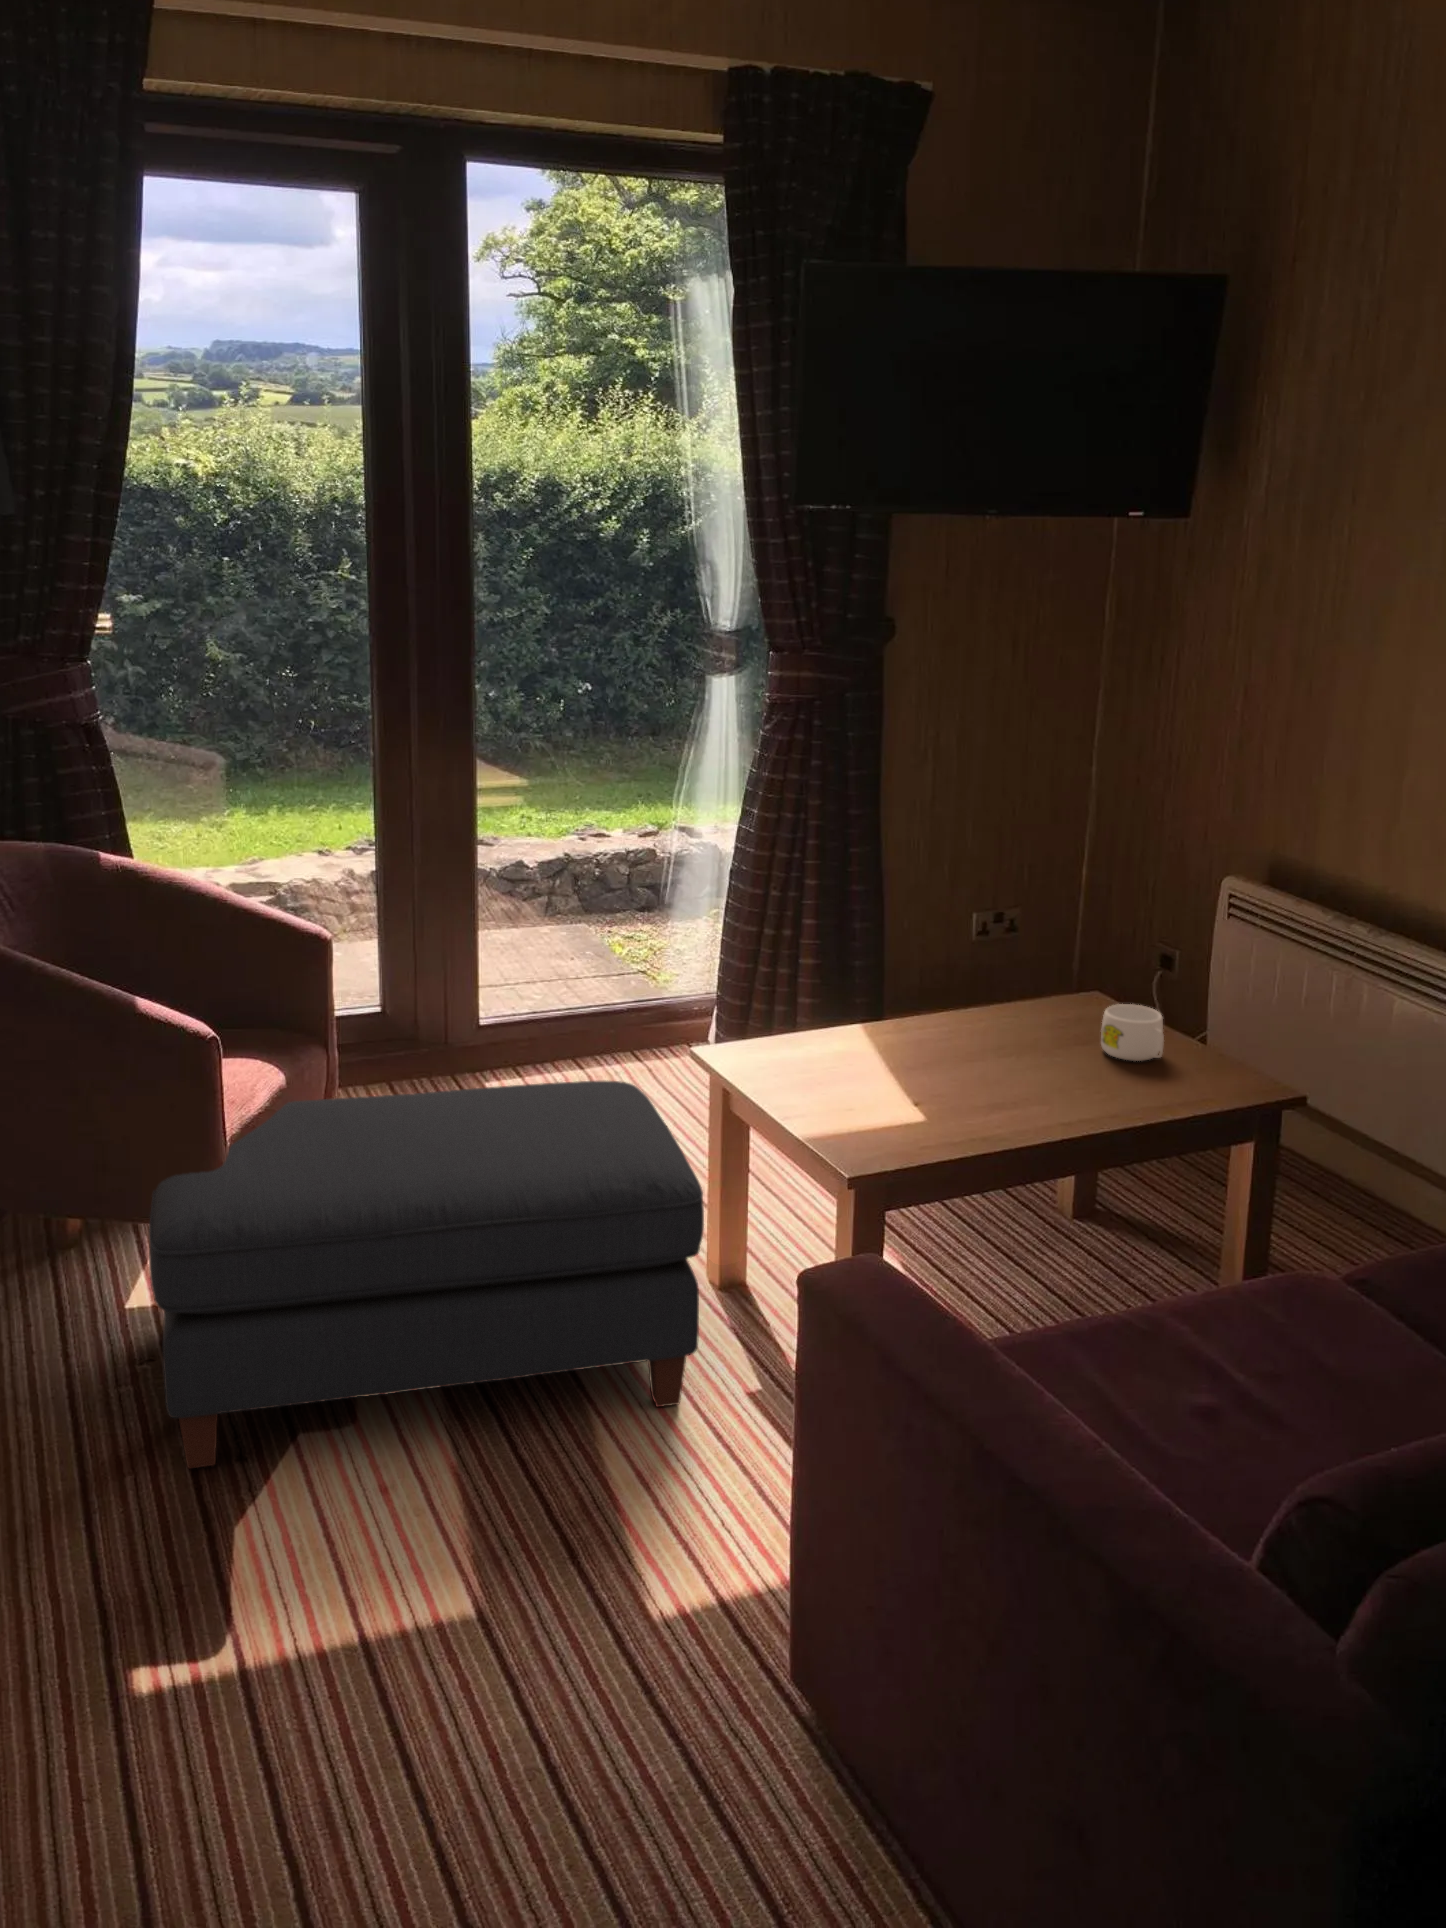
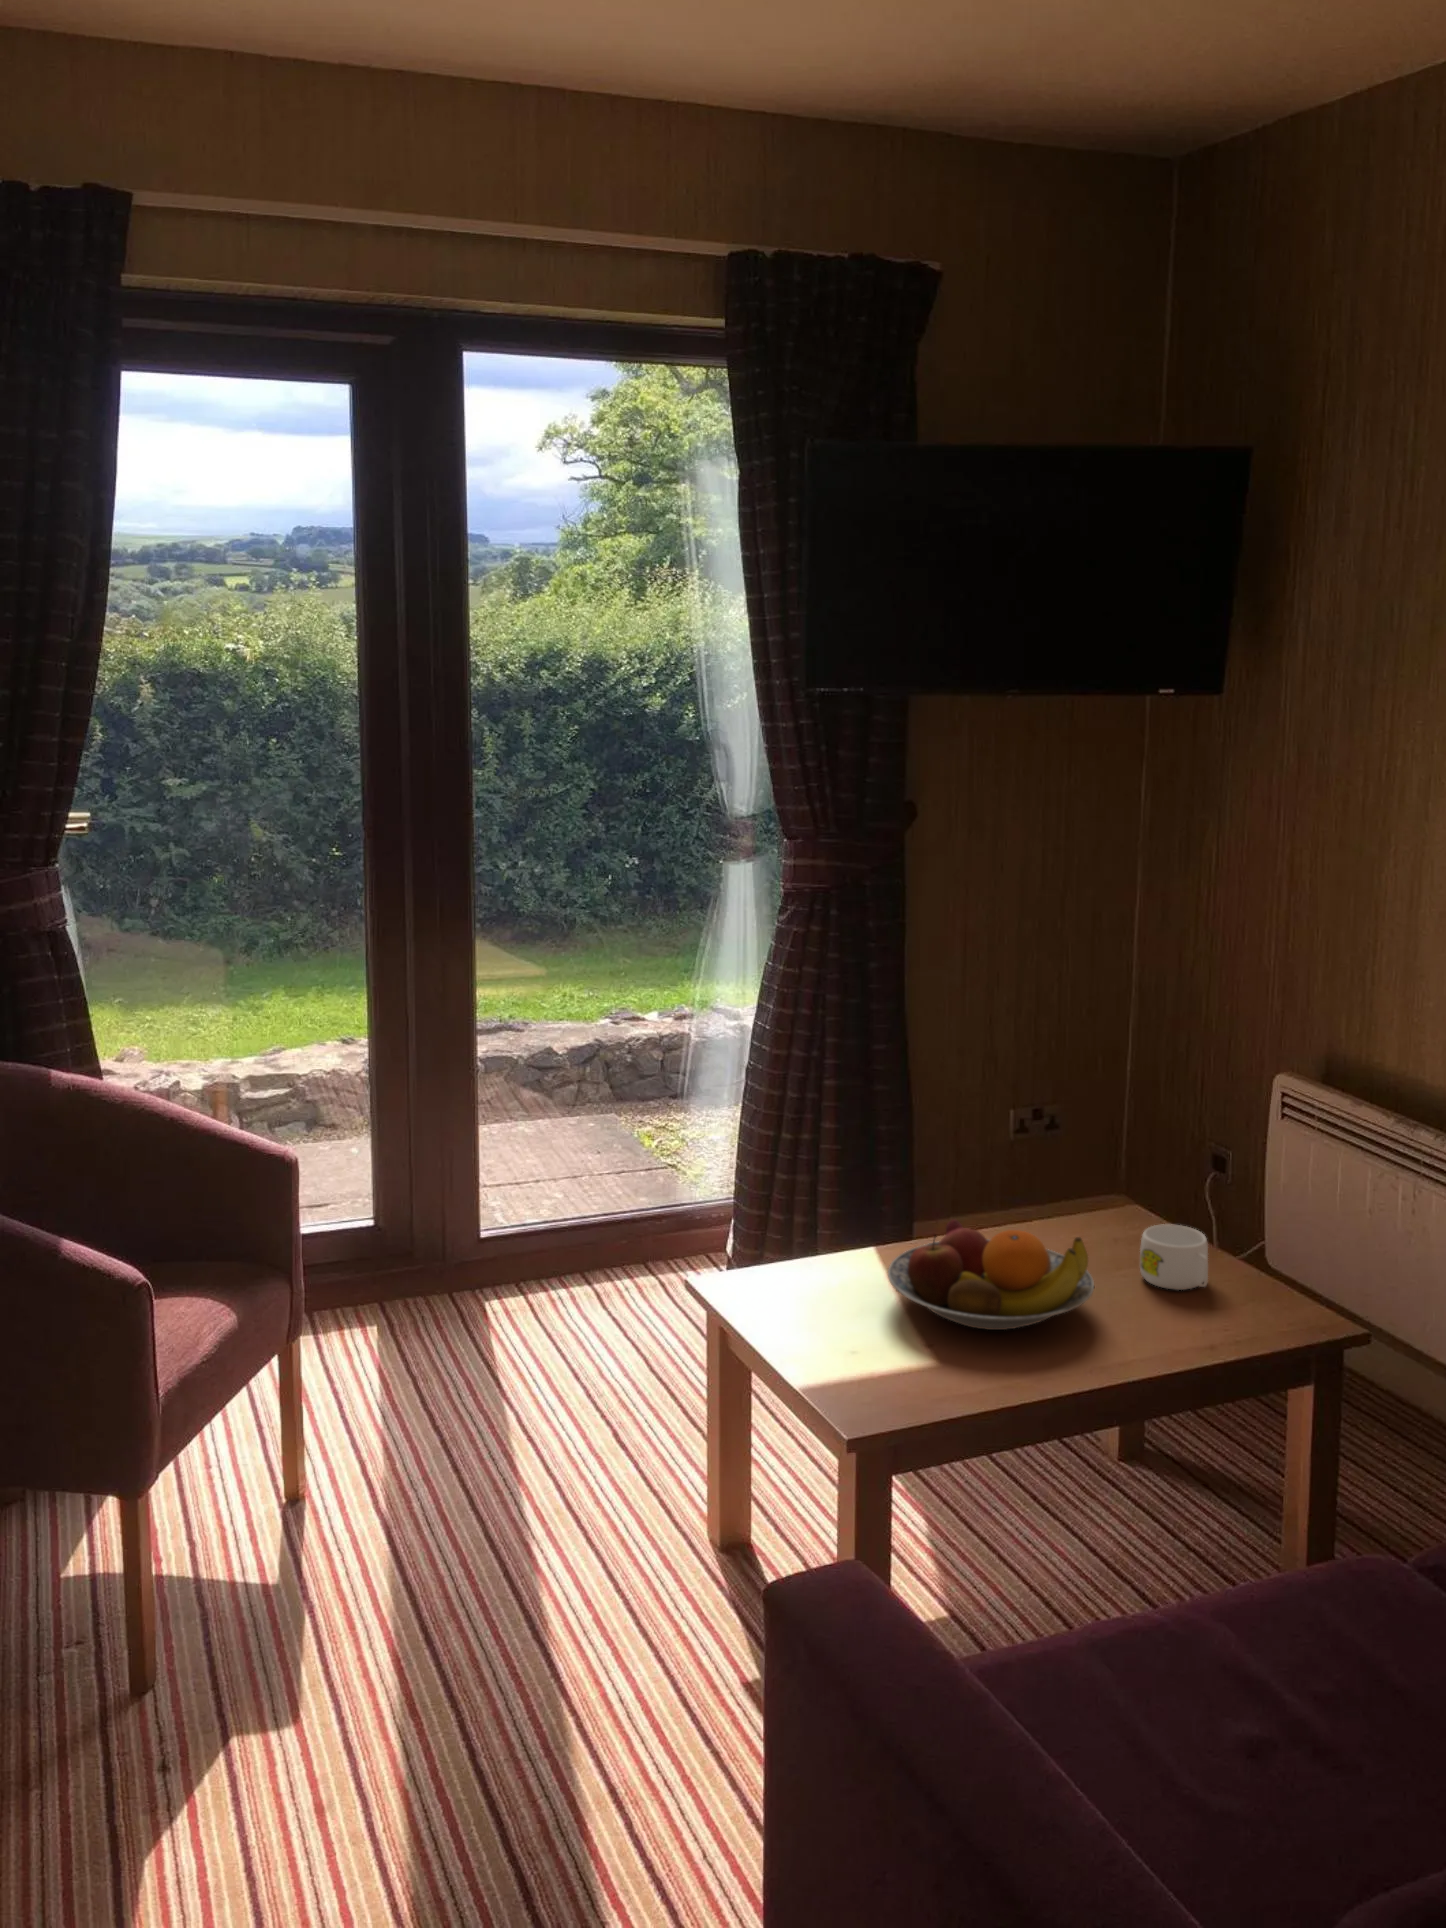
fruit bowl: none [877,996,1063,1091] -> present [888,1219,1094,1330]
ottoman: present [149,1081,704,1468] -> none [62,1318,687,1783]

